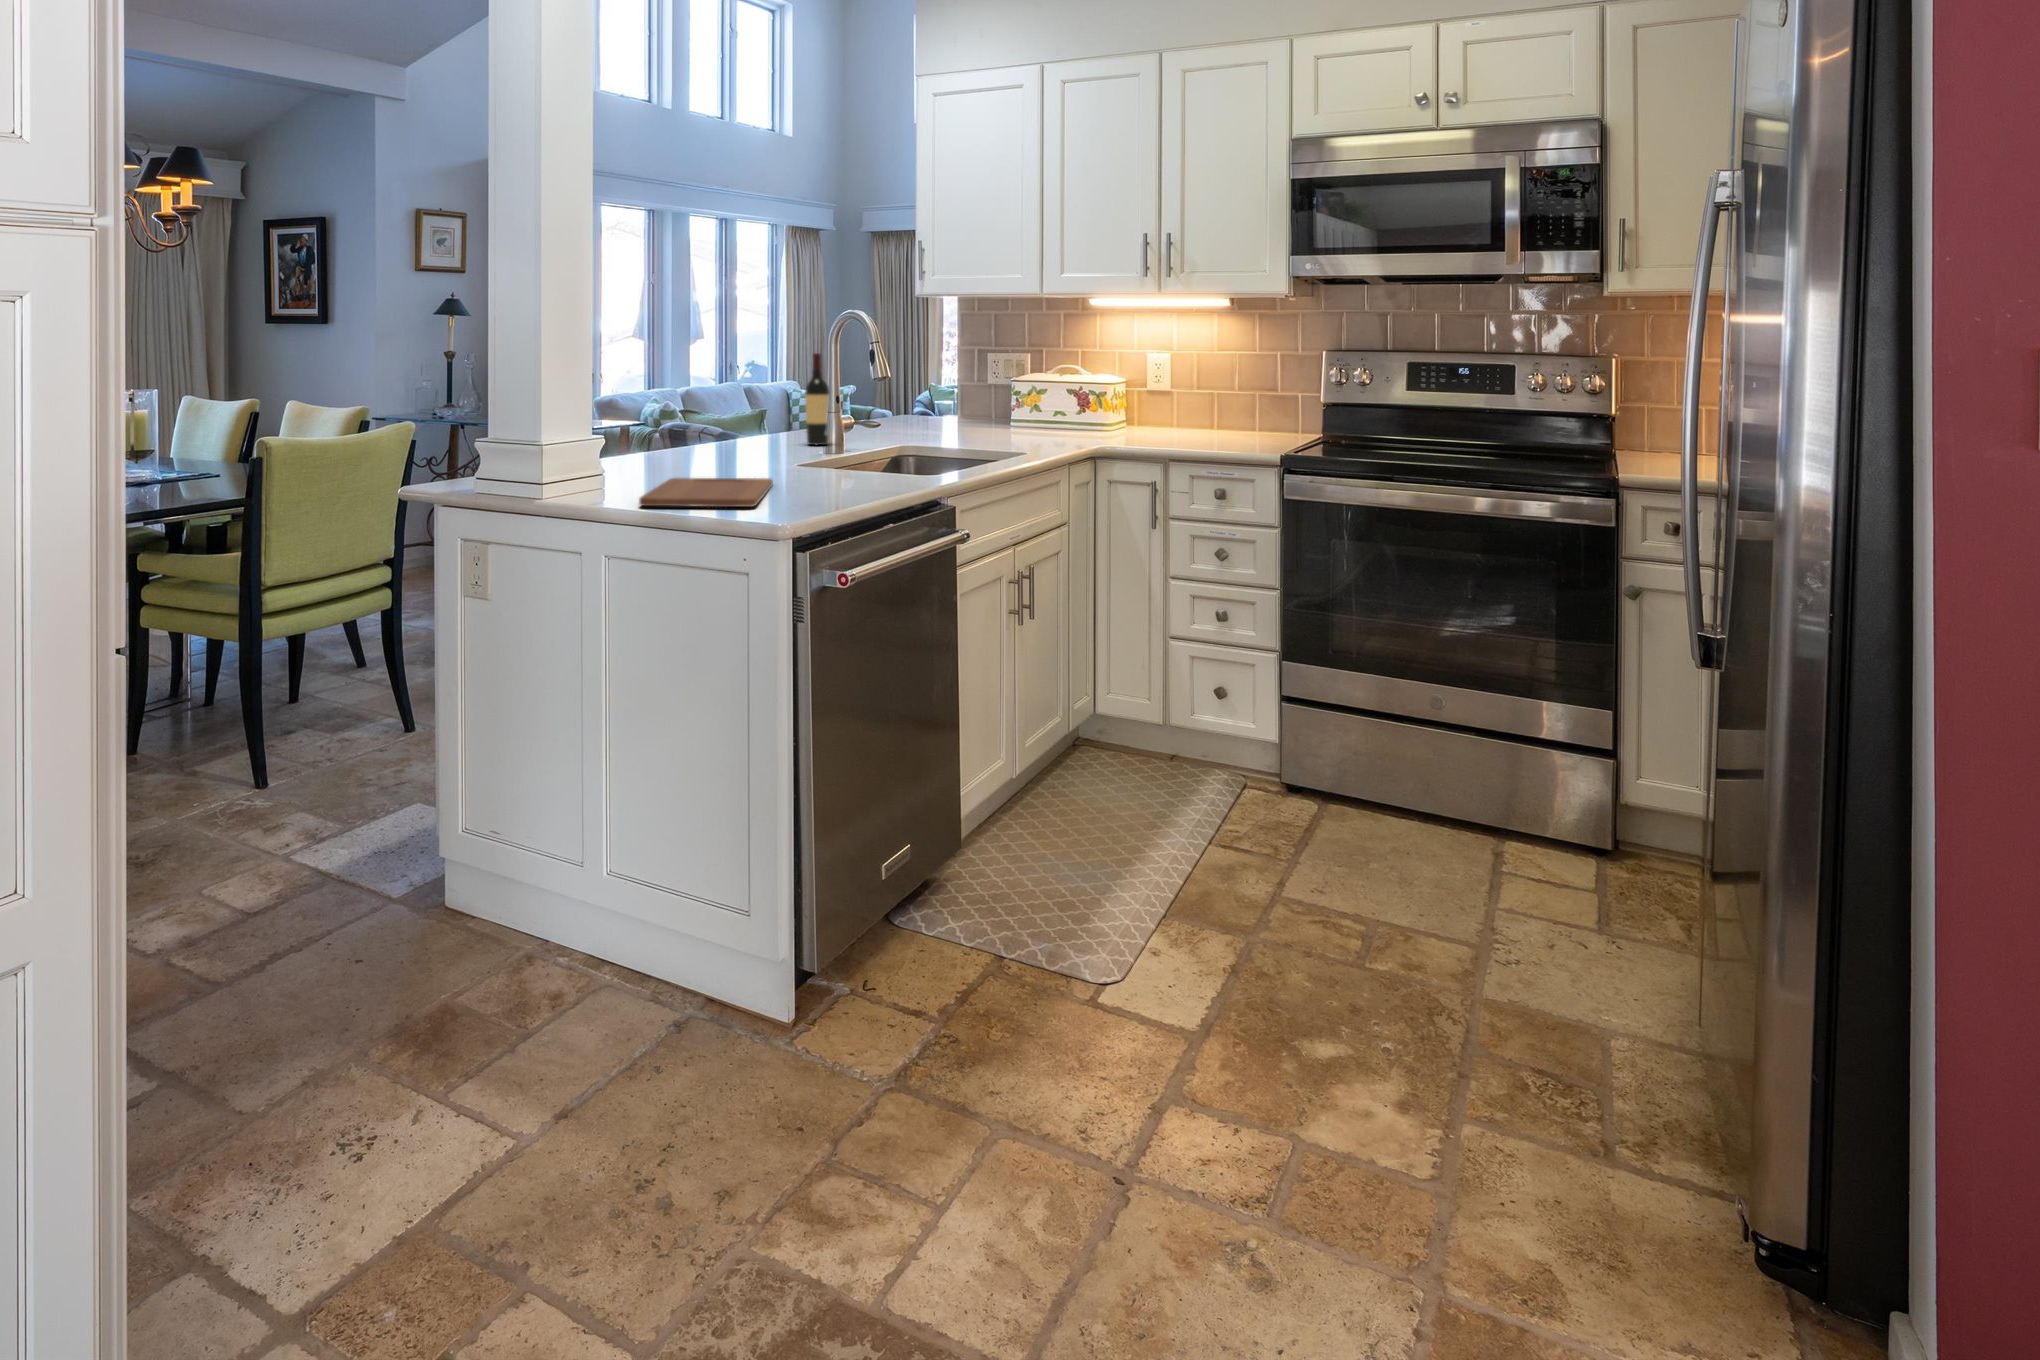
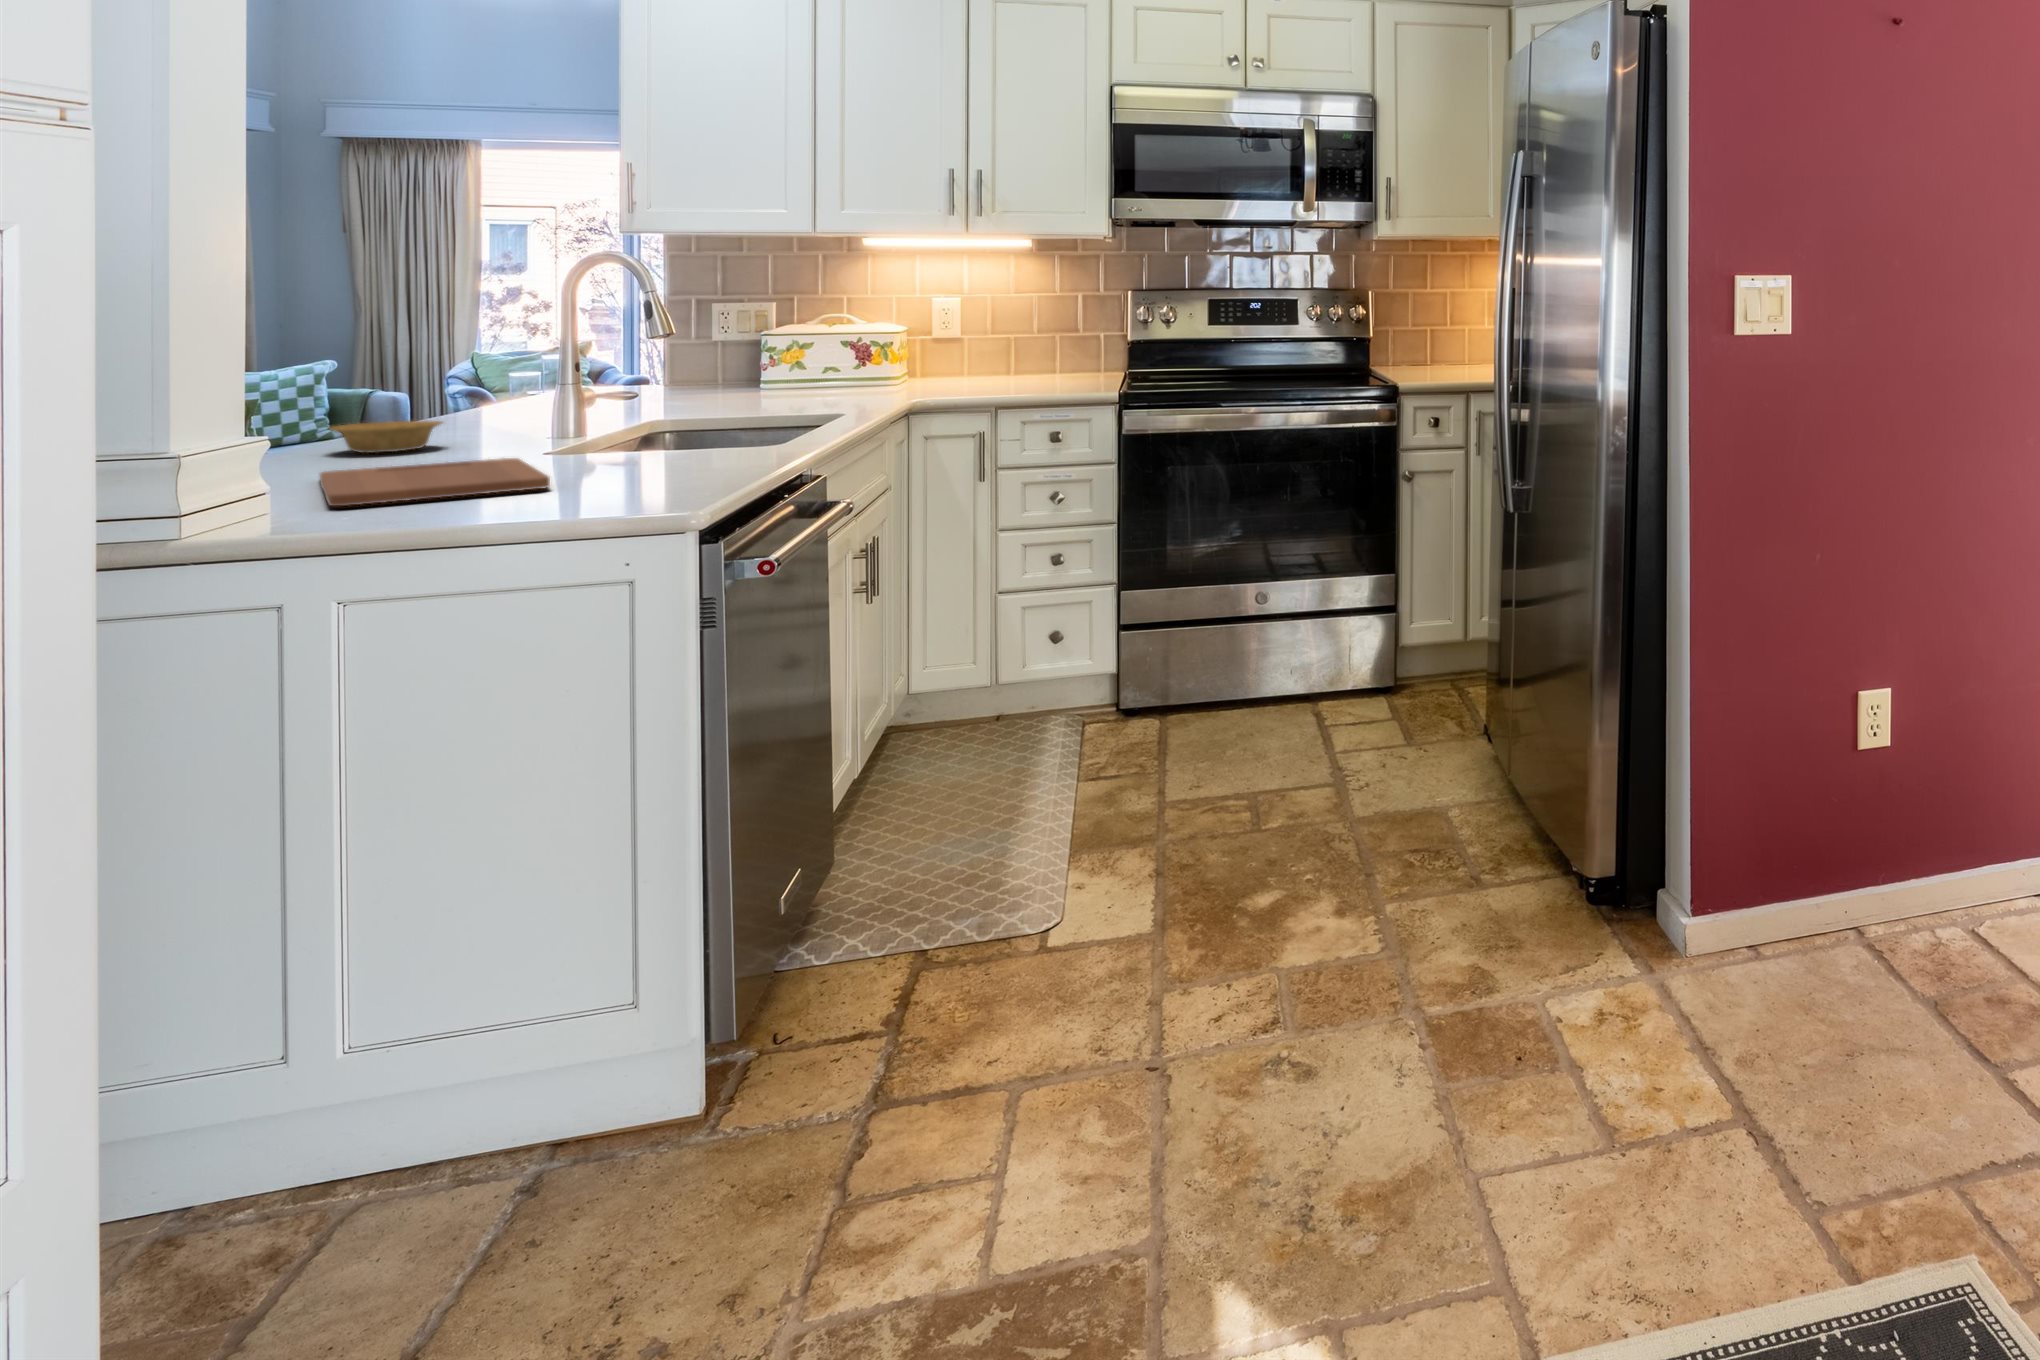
wine bottle: present [805,353,830,445] -> none [466,292,510,422]
bowl: none [704,444,764,465] -> present [330,421,443,453]

